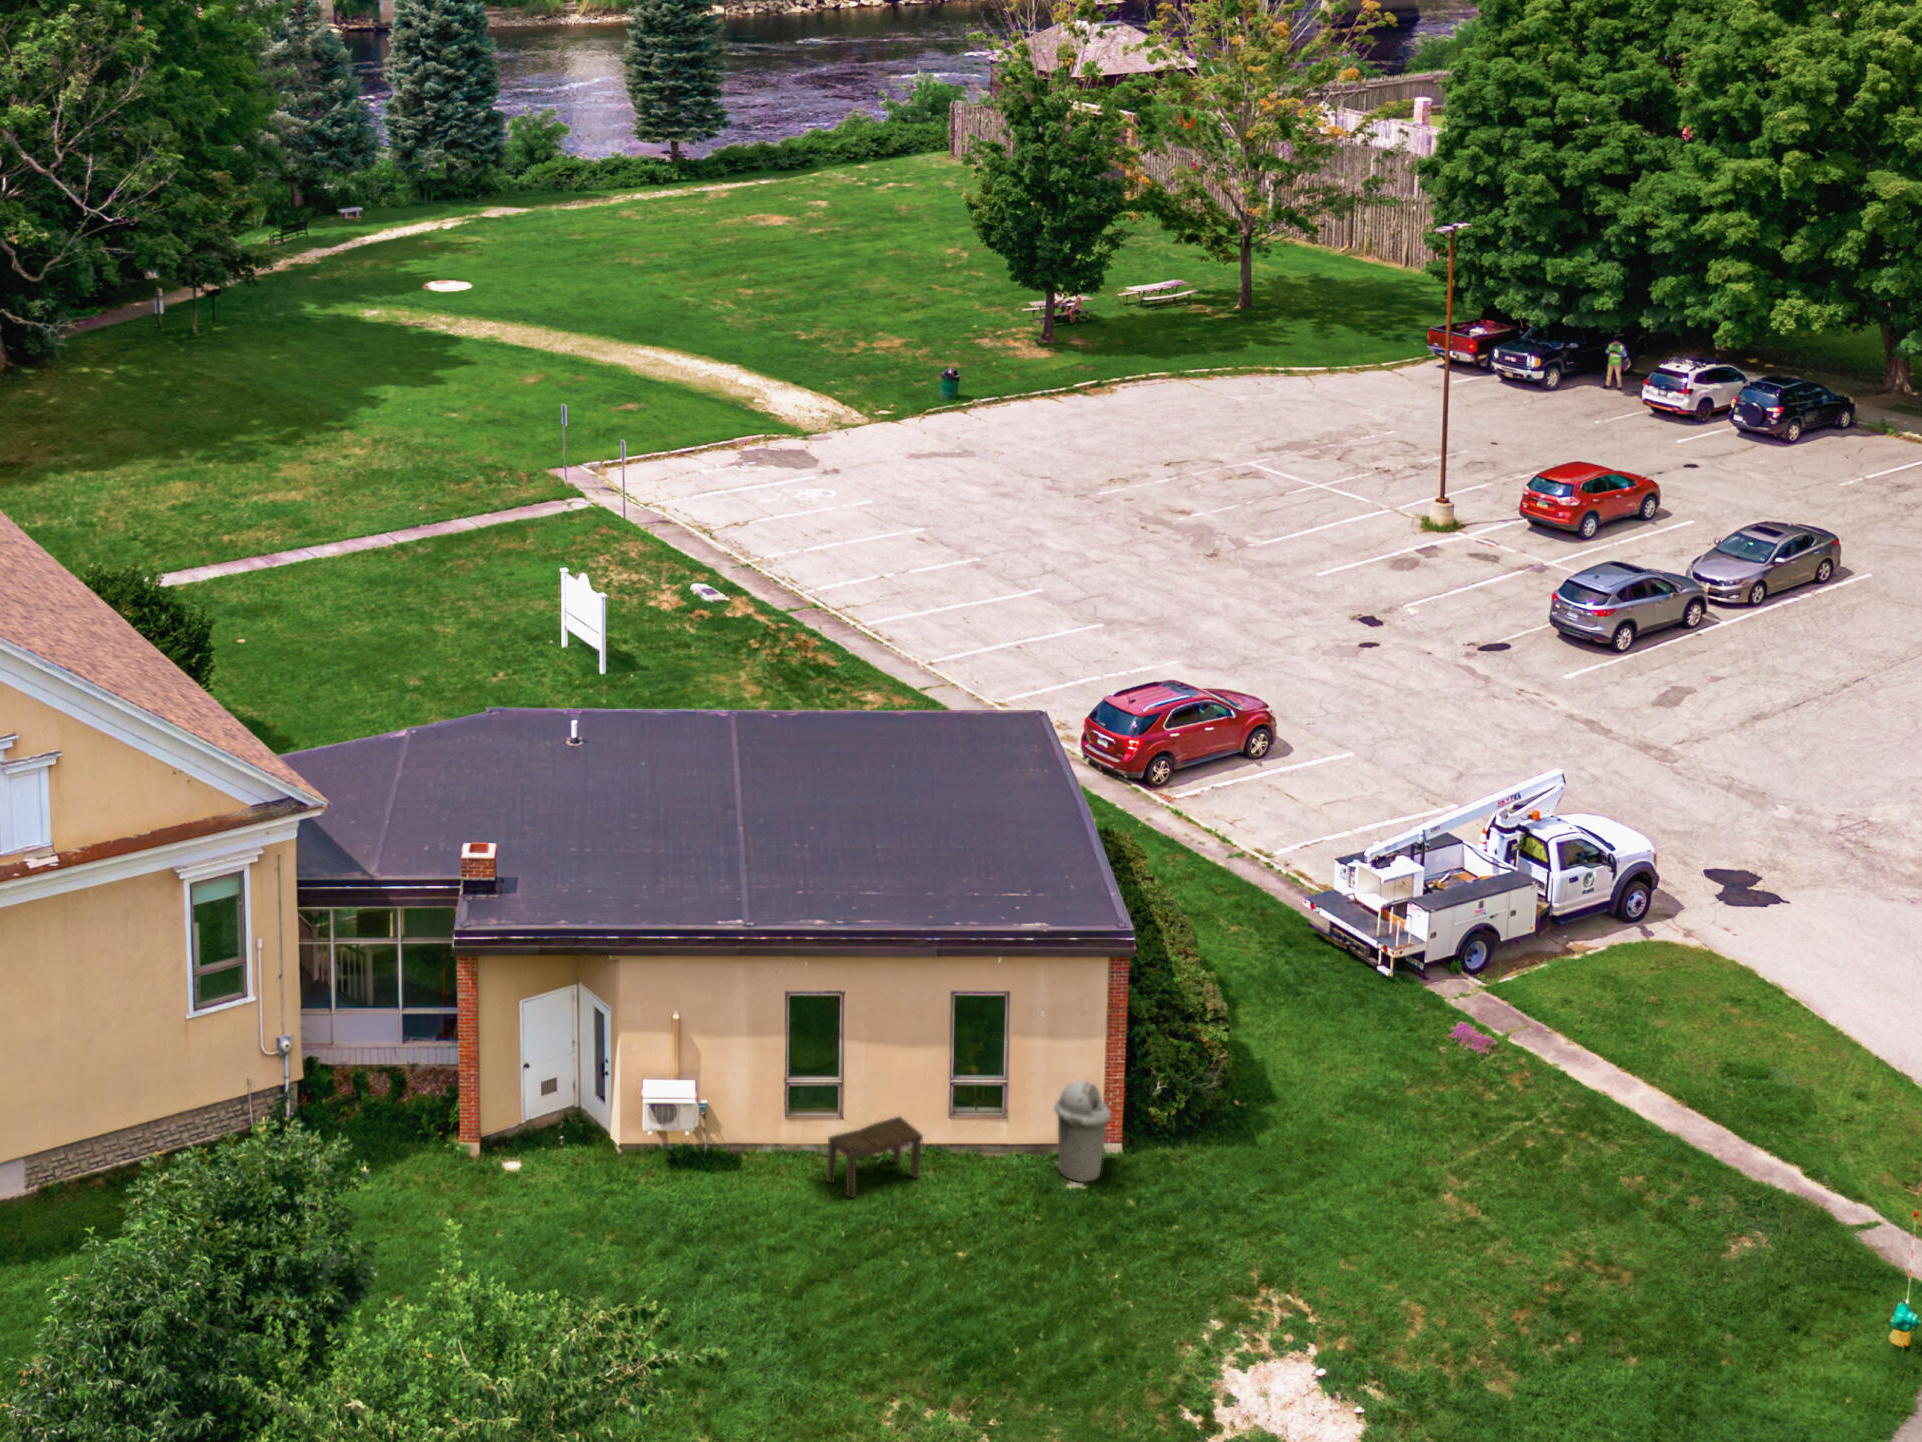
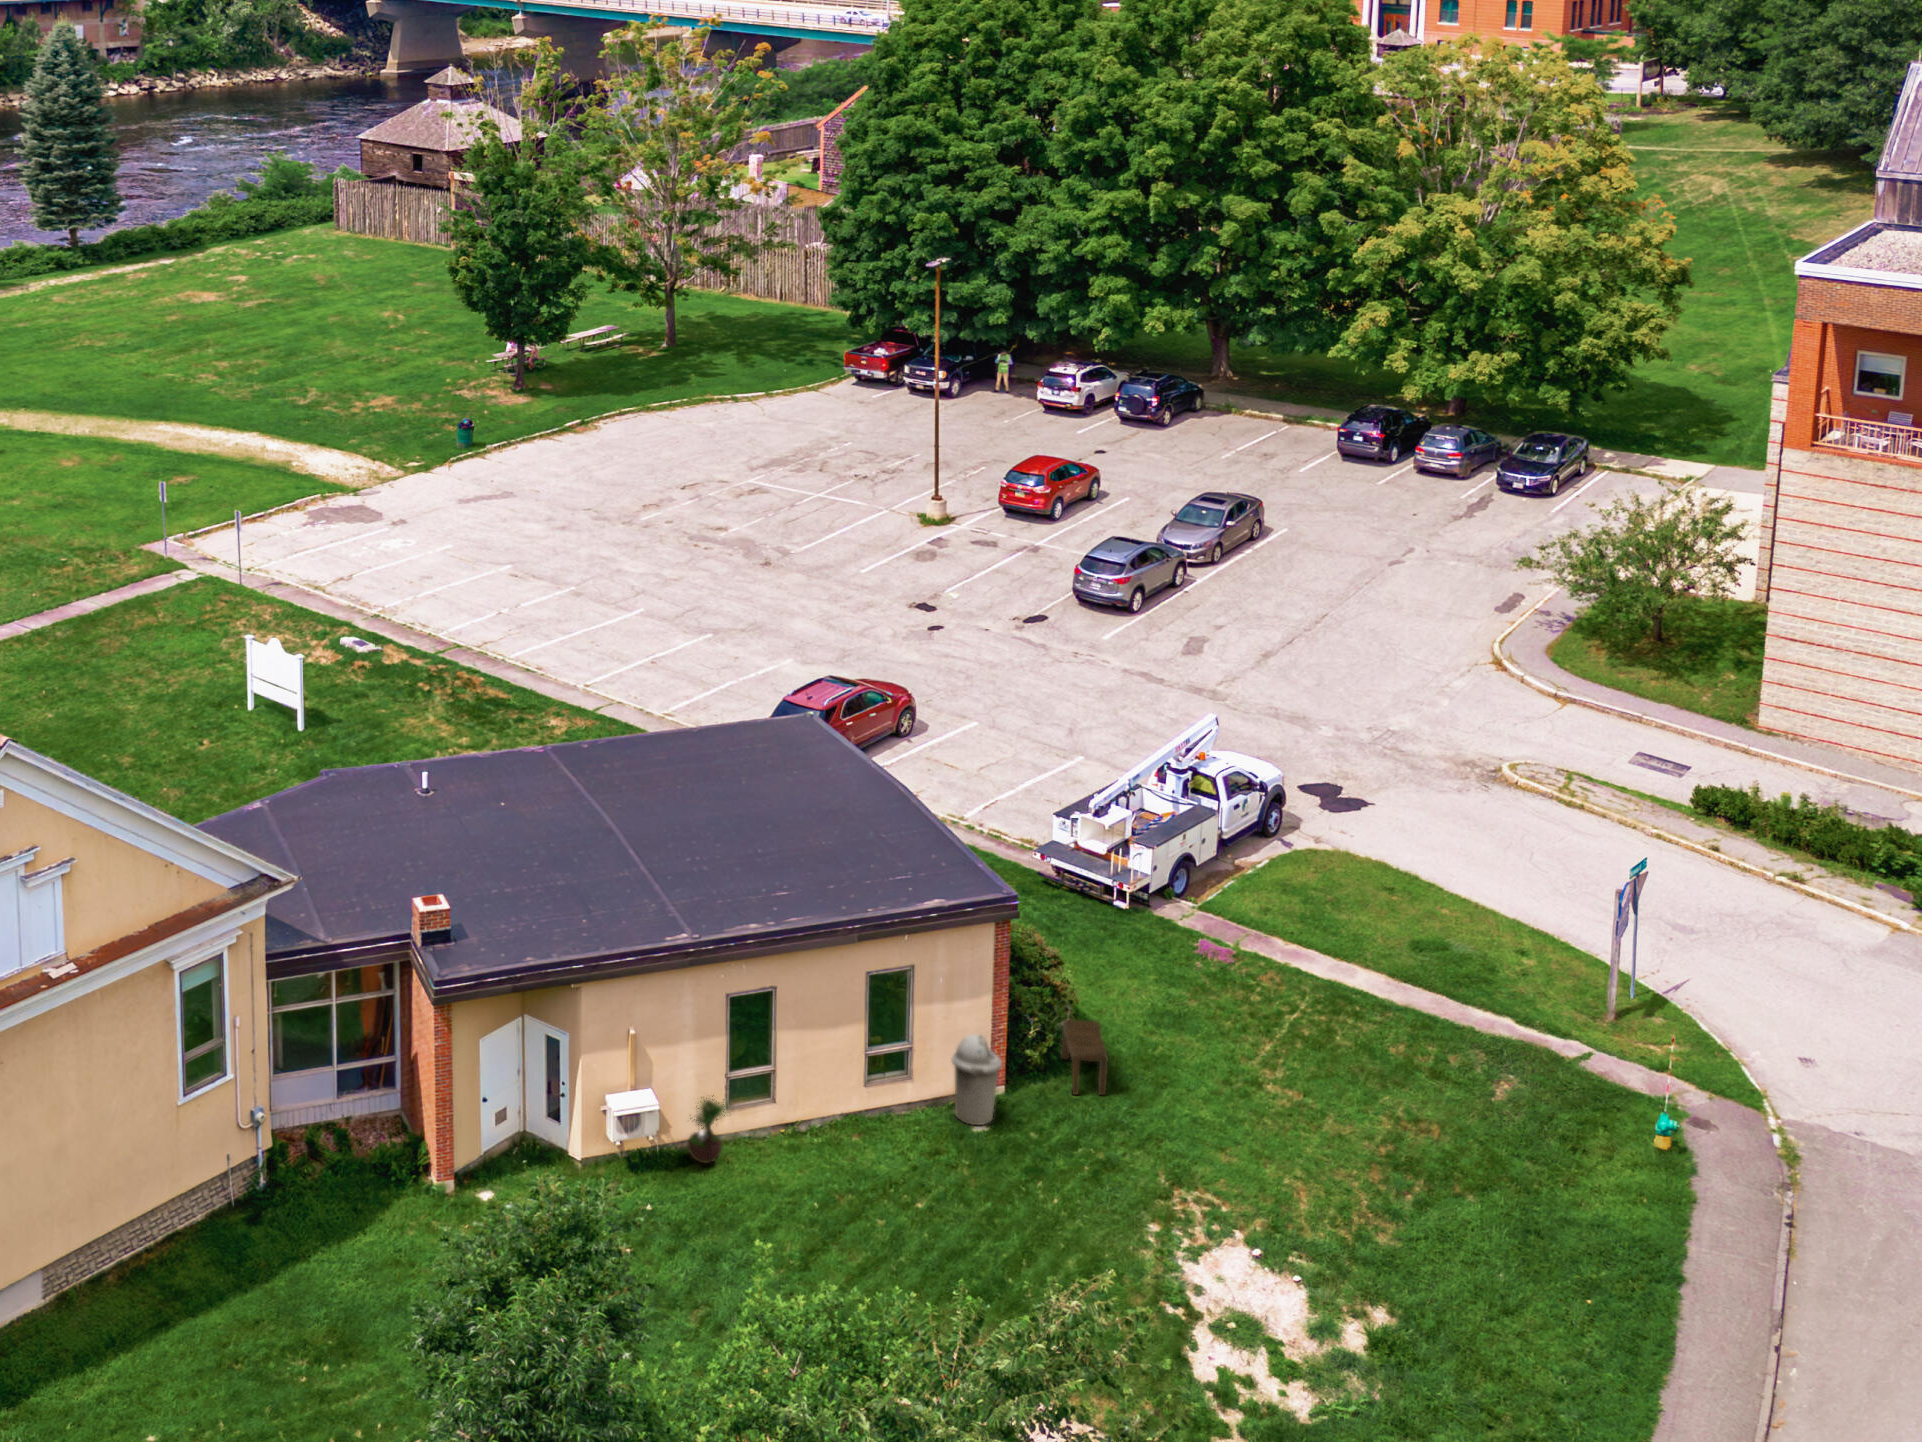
potted tree: none [729,1093,780,1168] -> present [688,1095,729,1163]
bench: present [827,1117,923,1198] -> present [1062,1020,1108,1095]

